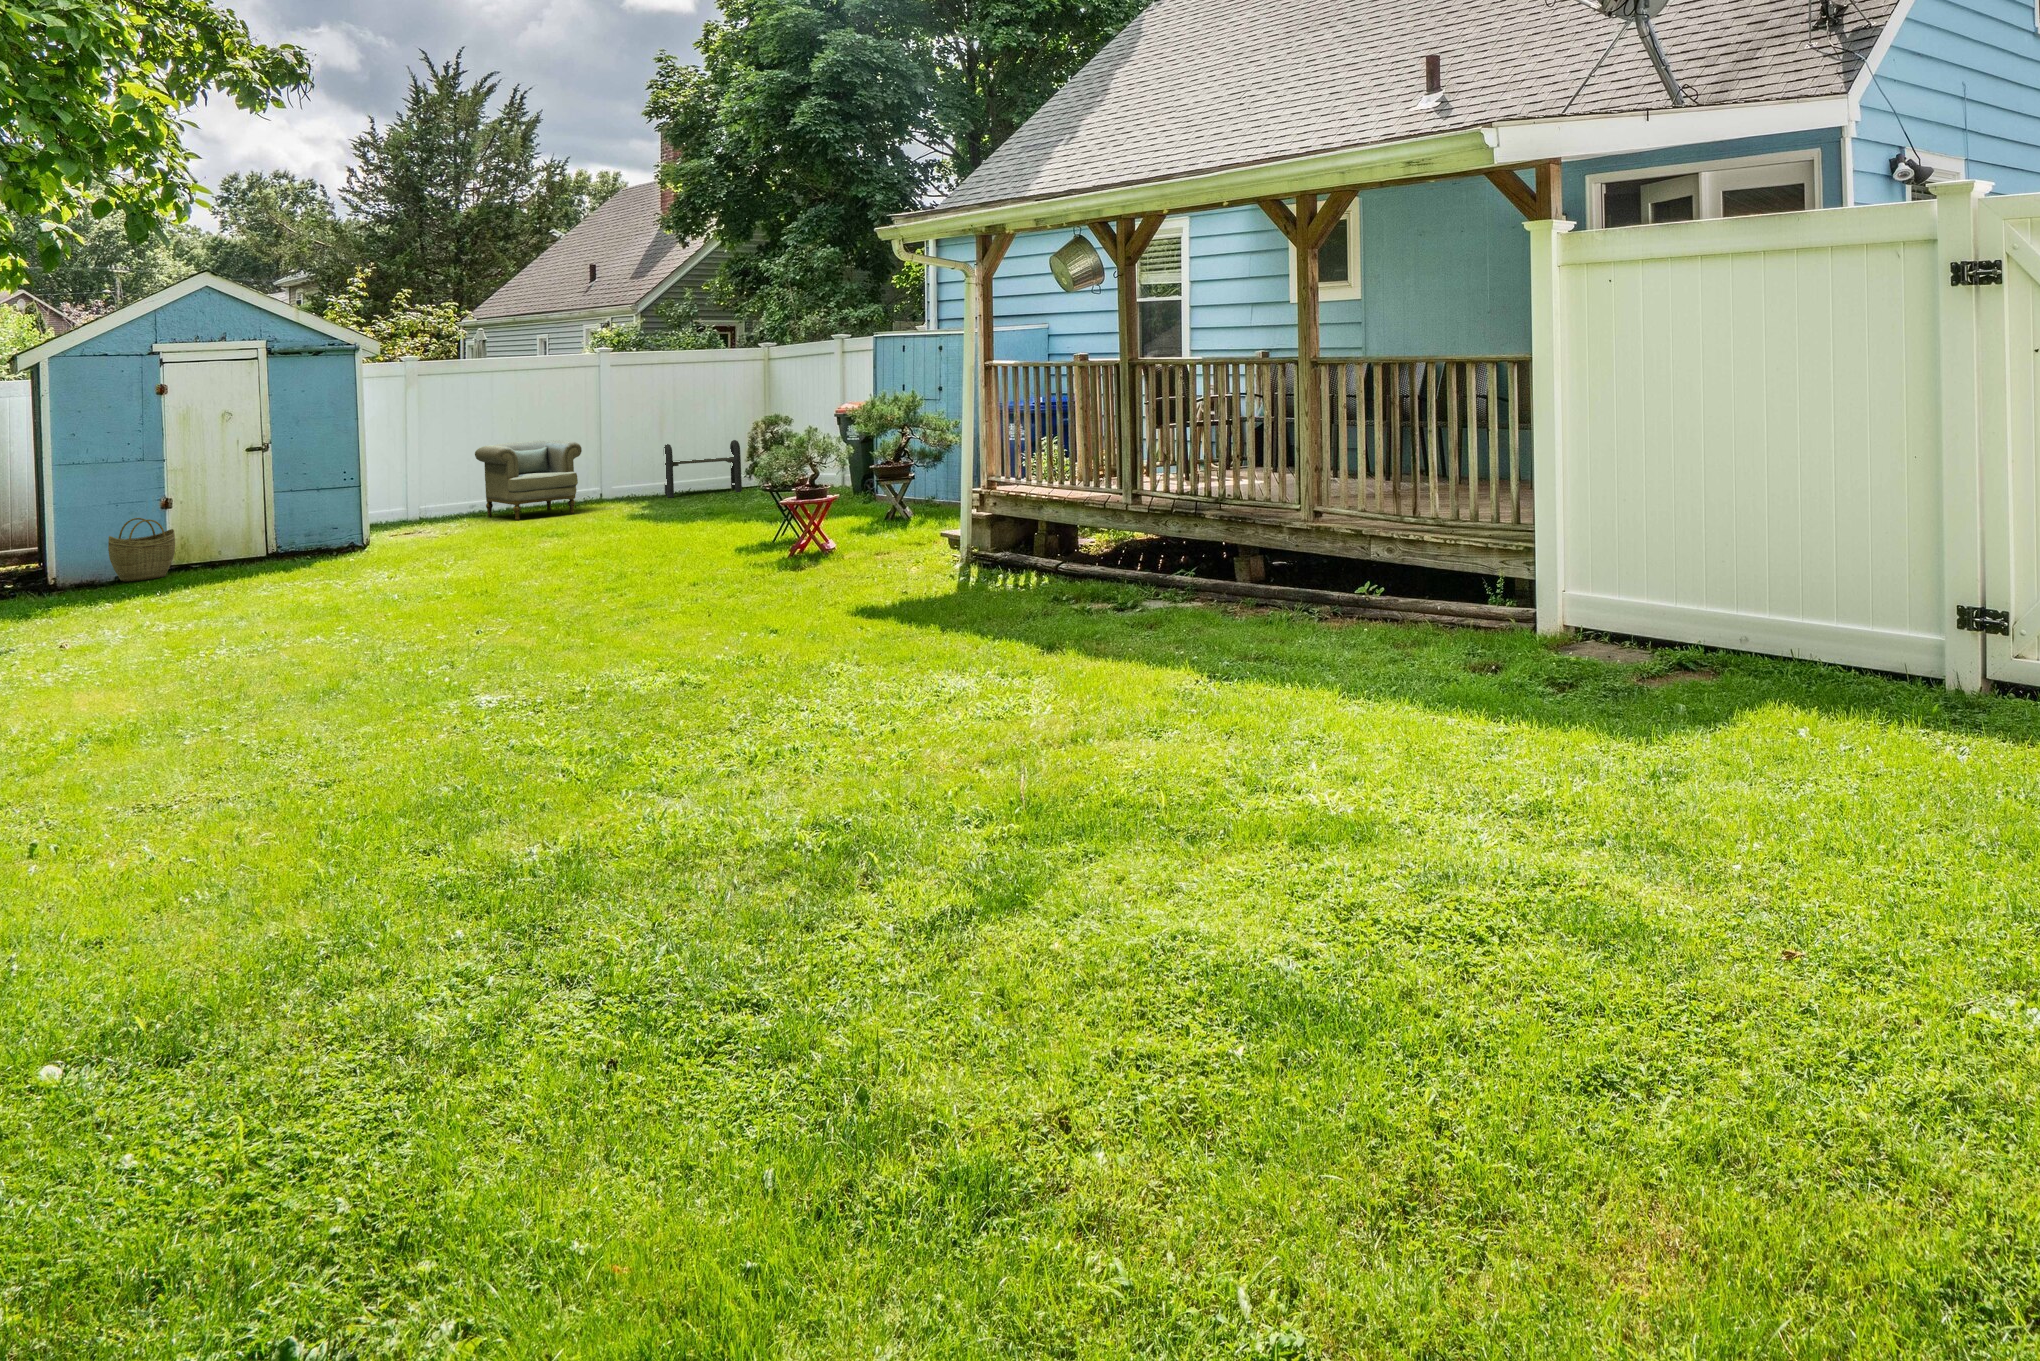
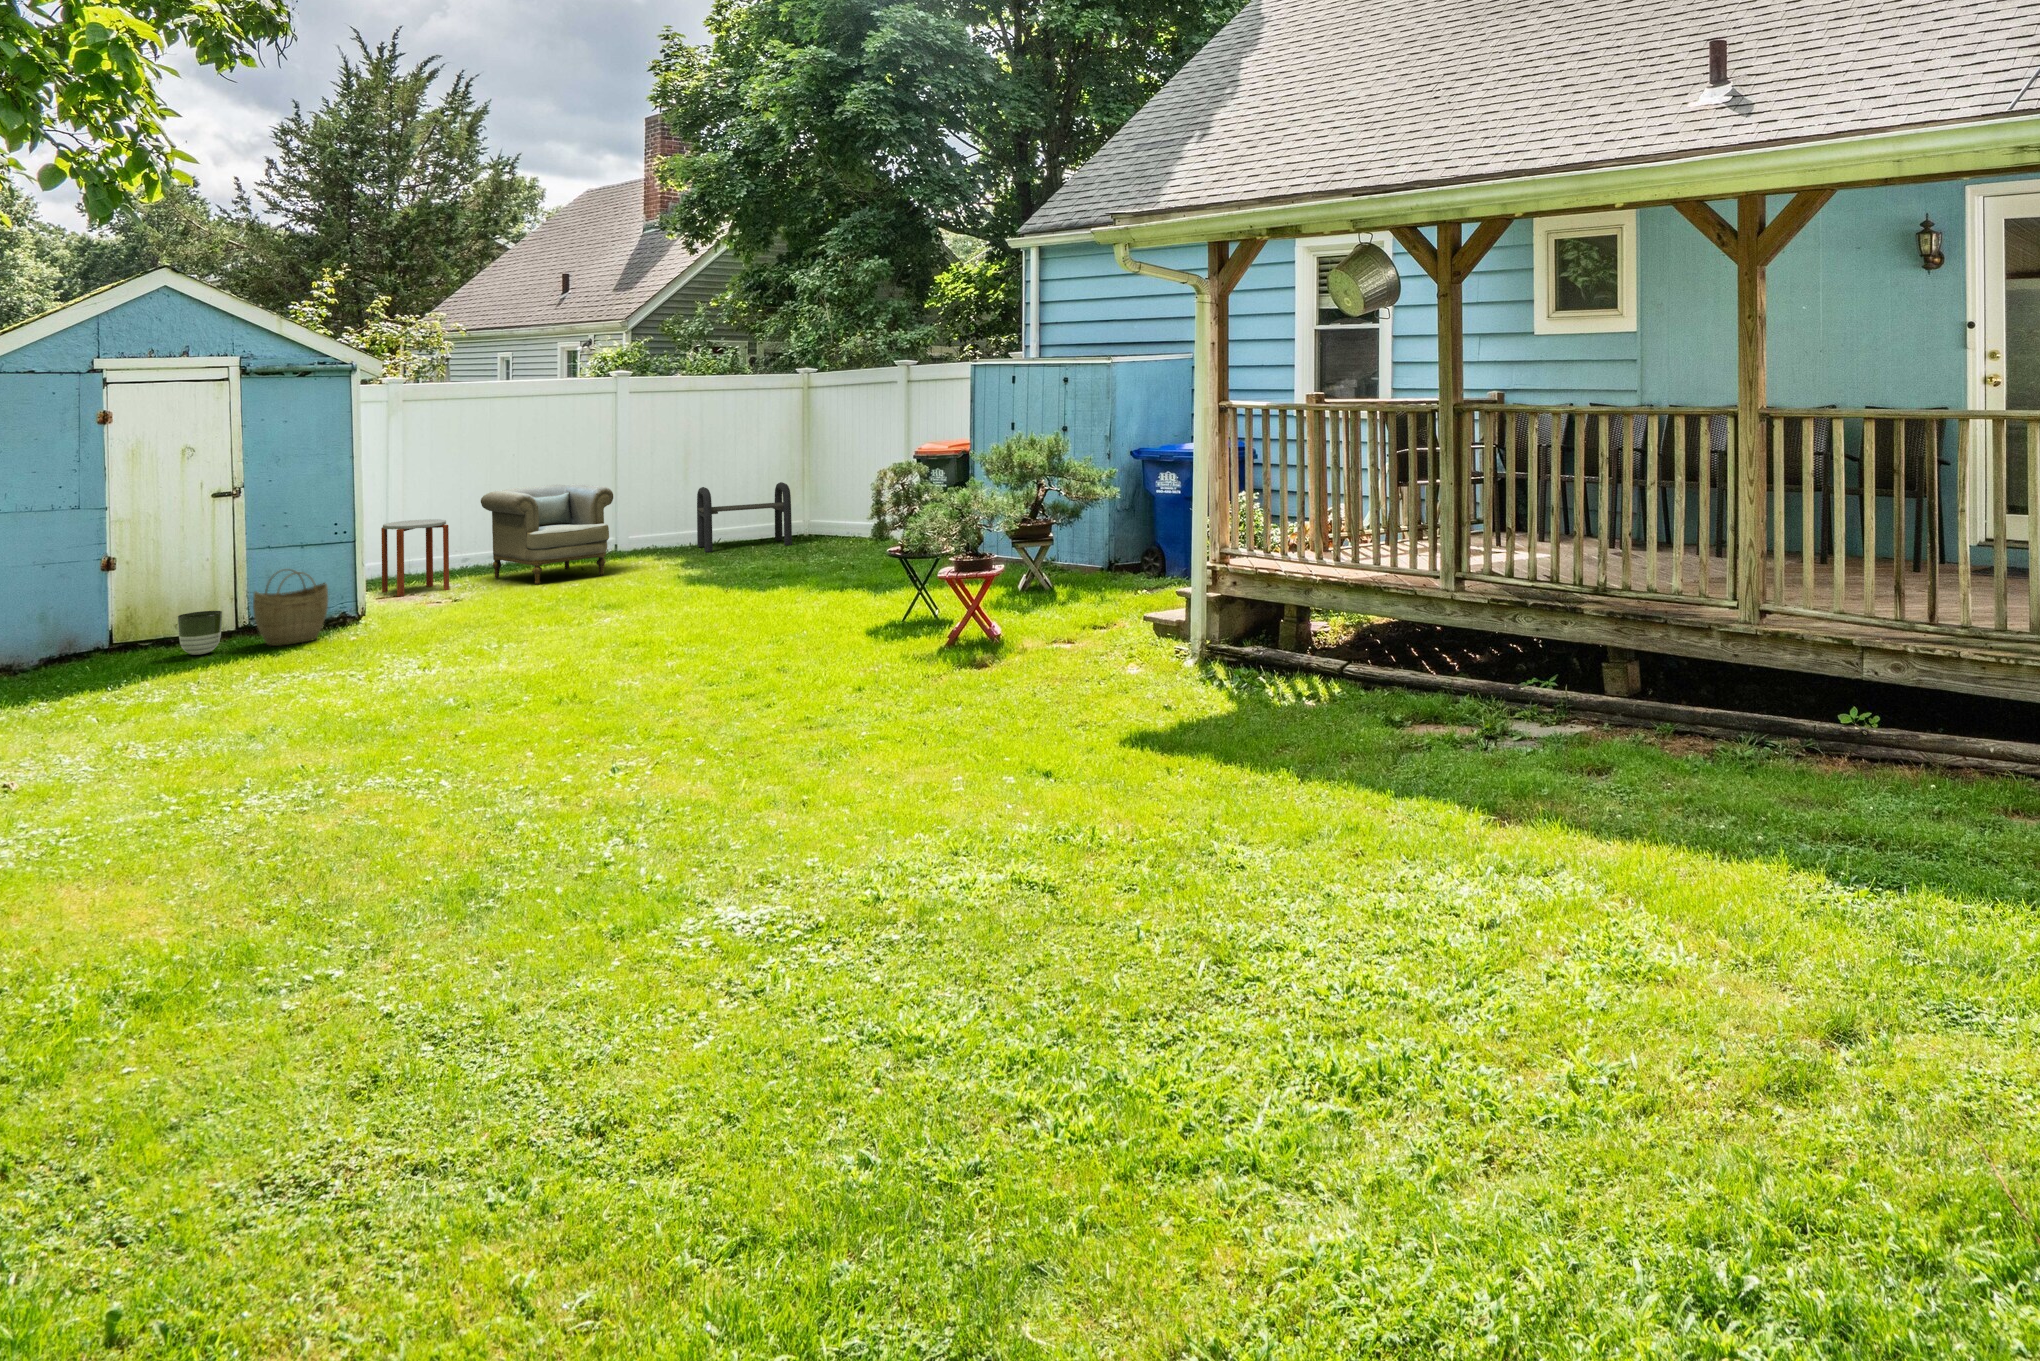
side table: none [394,468,448,529] -> present [381,519,449,596]
woven basket: present [108,518,175,582] -> present [253,569,328,646]
planter: none [221,532,254,565] -> present [178,611,222,655]

